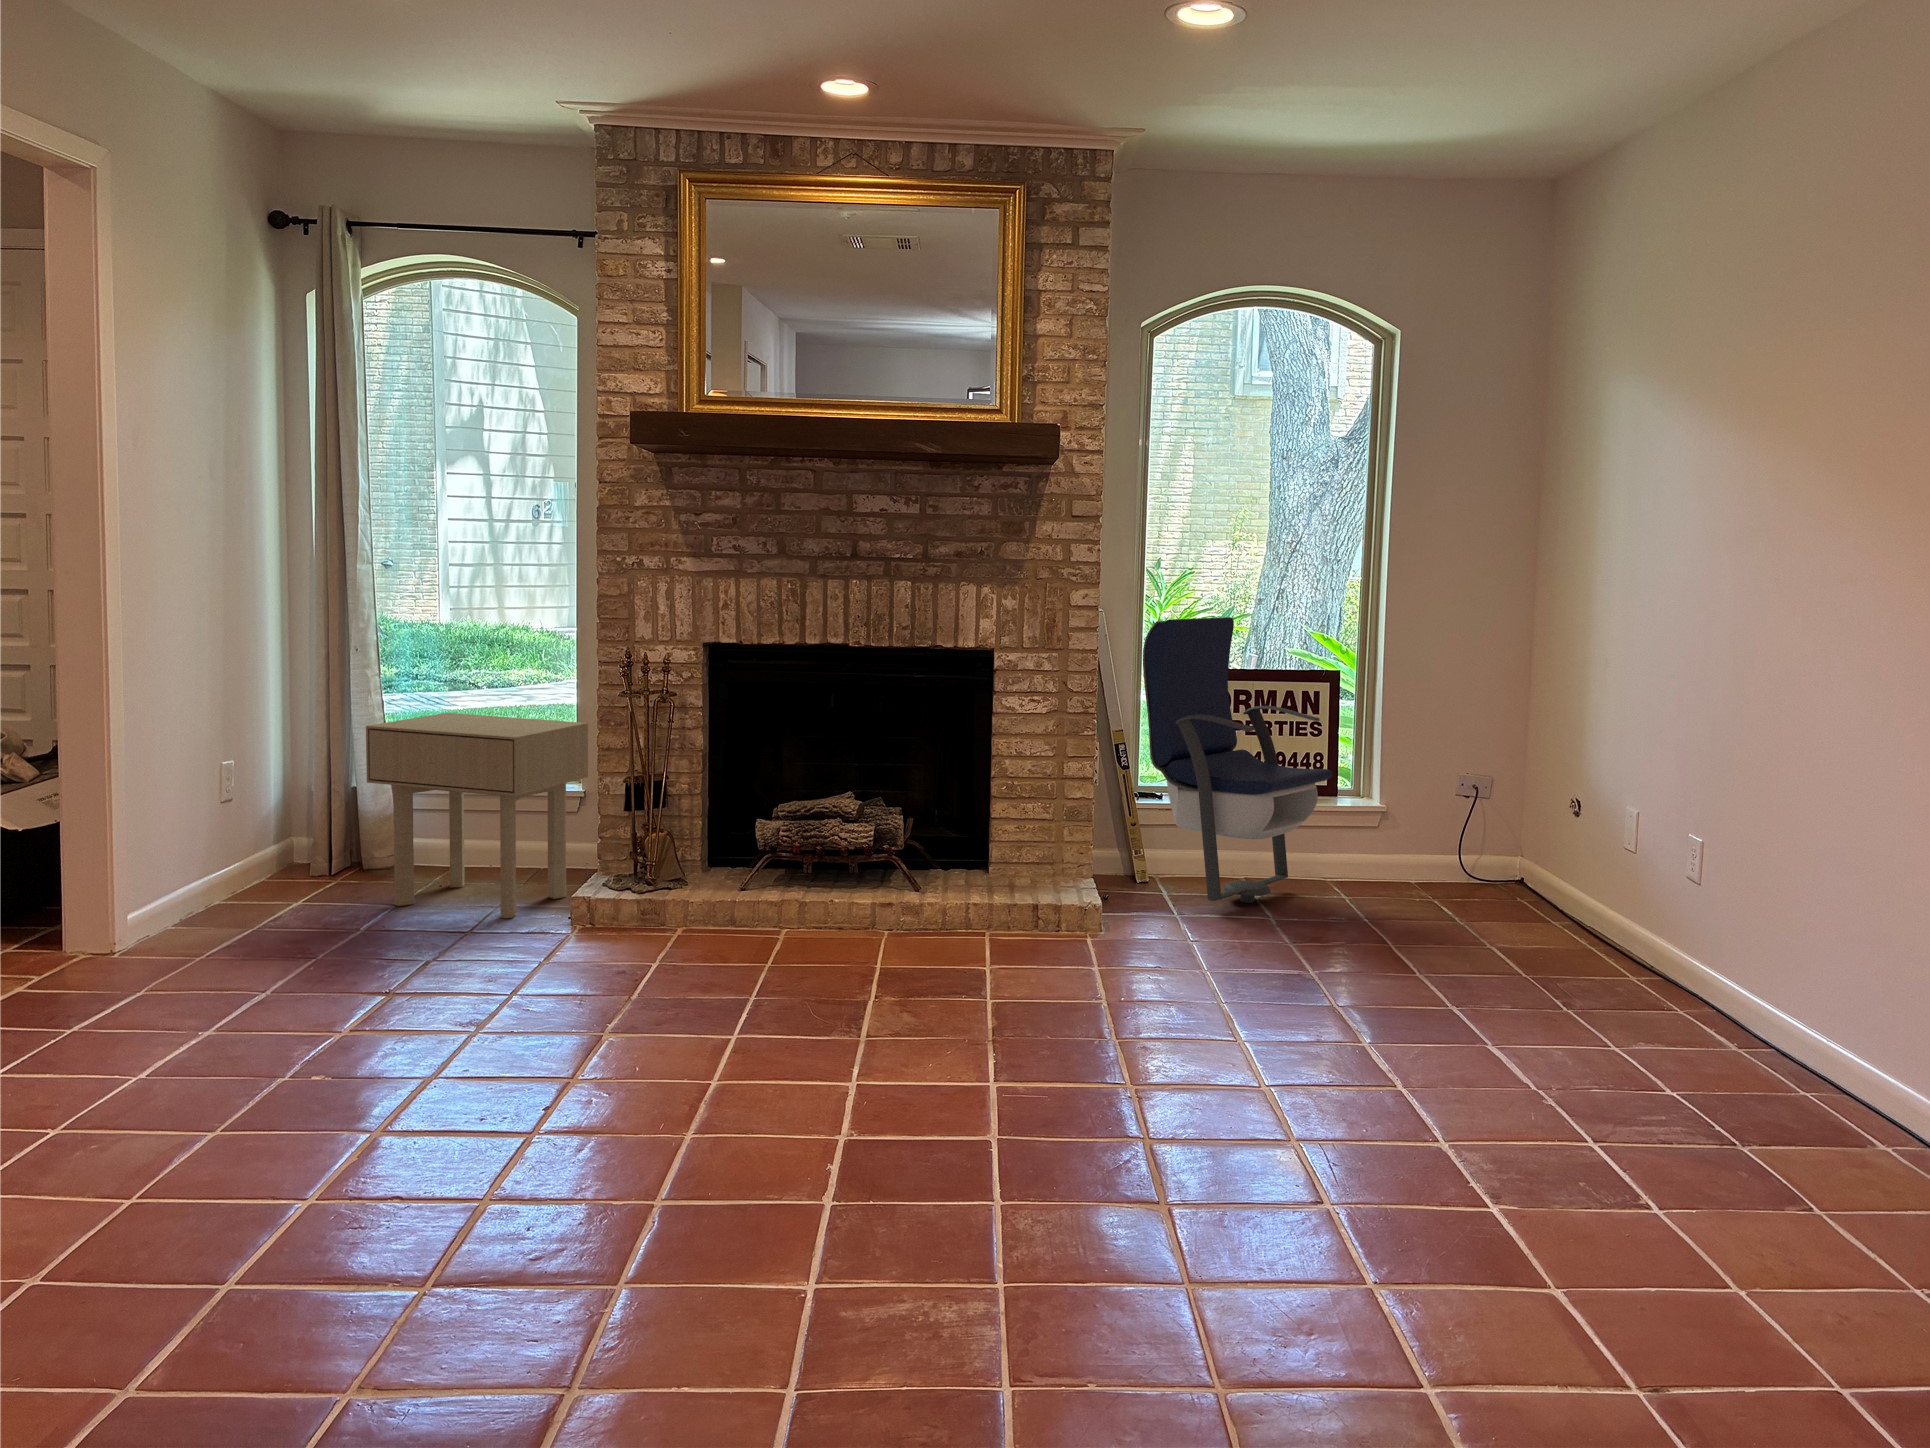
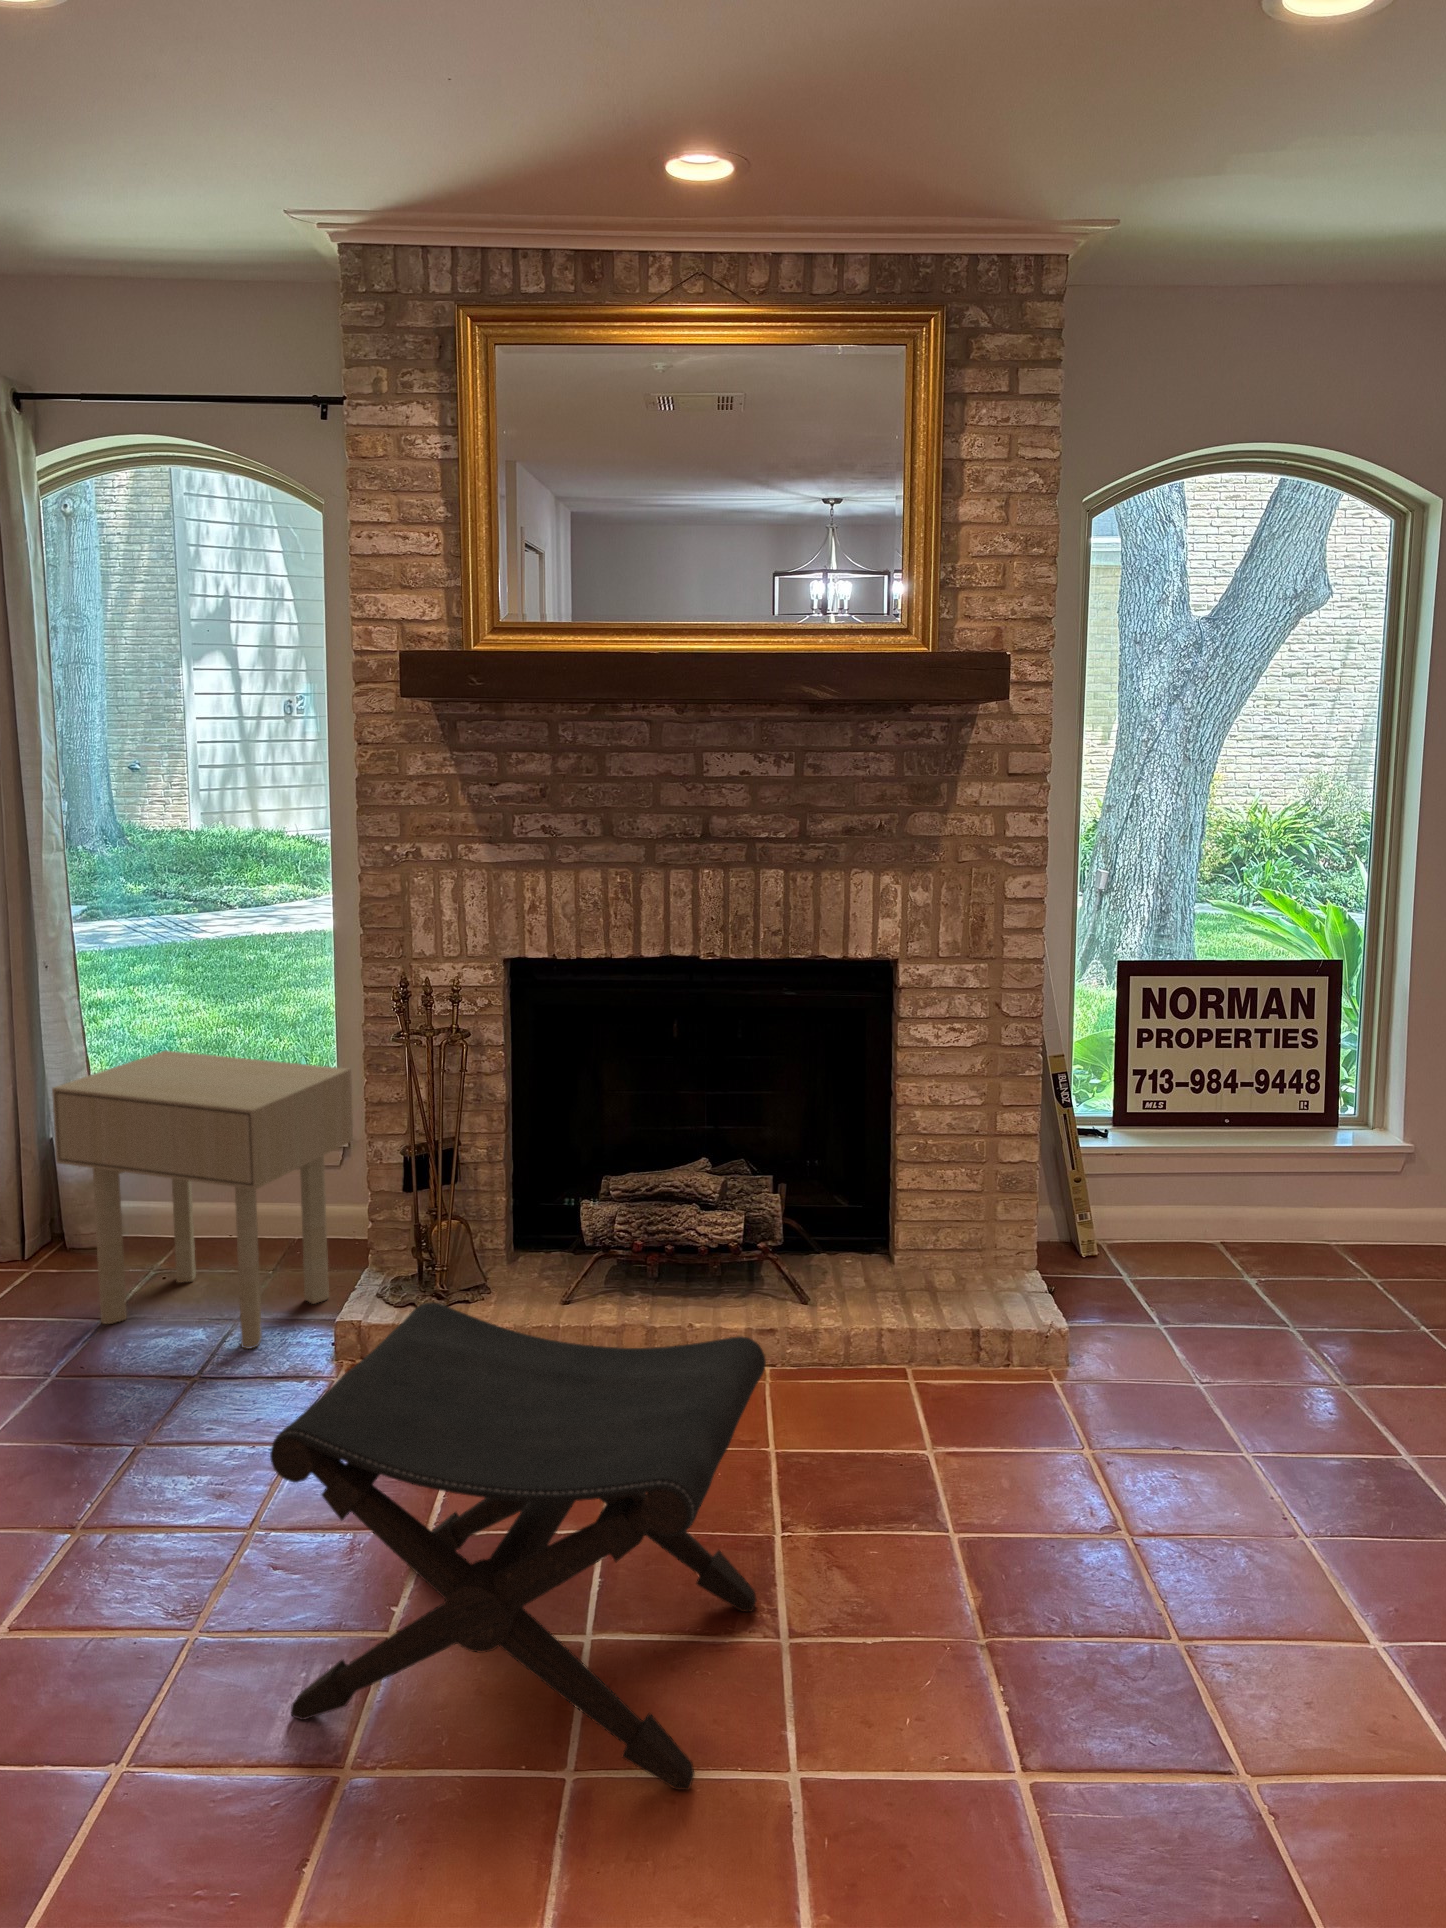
armchair: present [1143,617,1333,903] -> none [1094,896,1357,1297]
footstool: none [532,831,856,1088] -> present [270,1302,766,1790]

